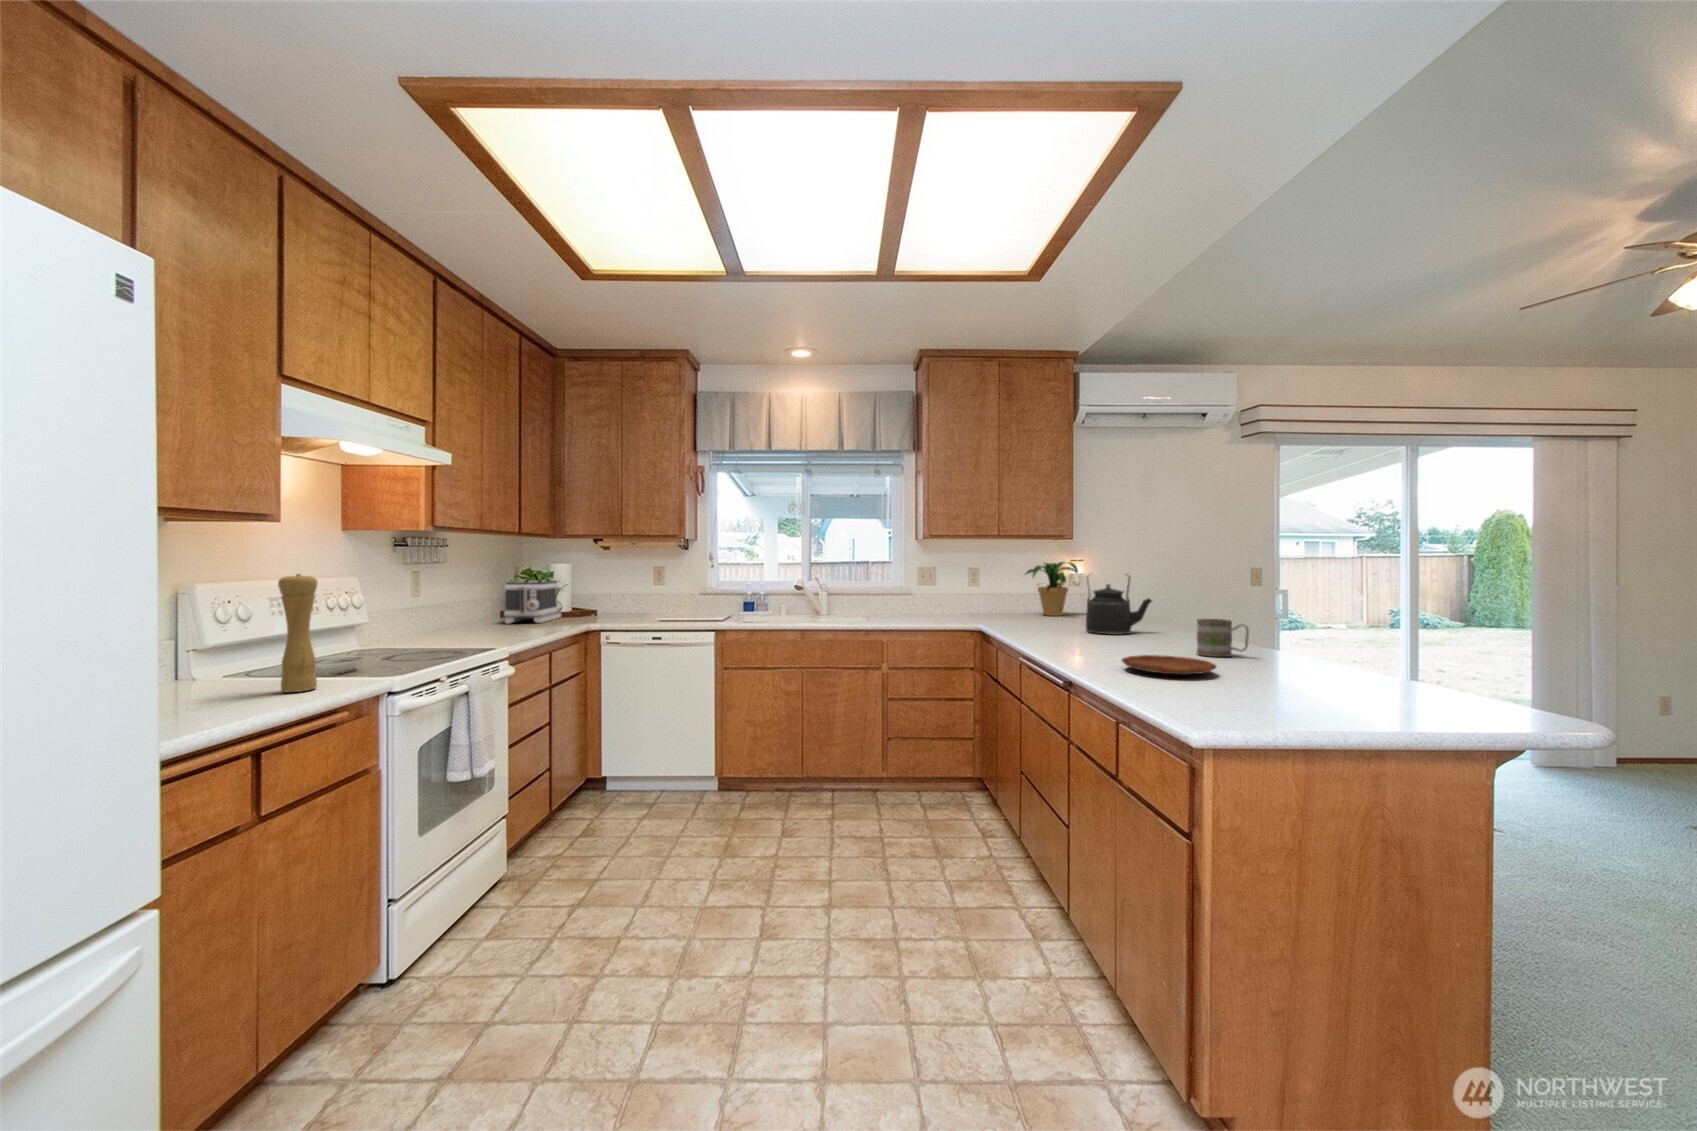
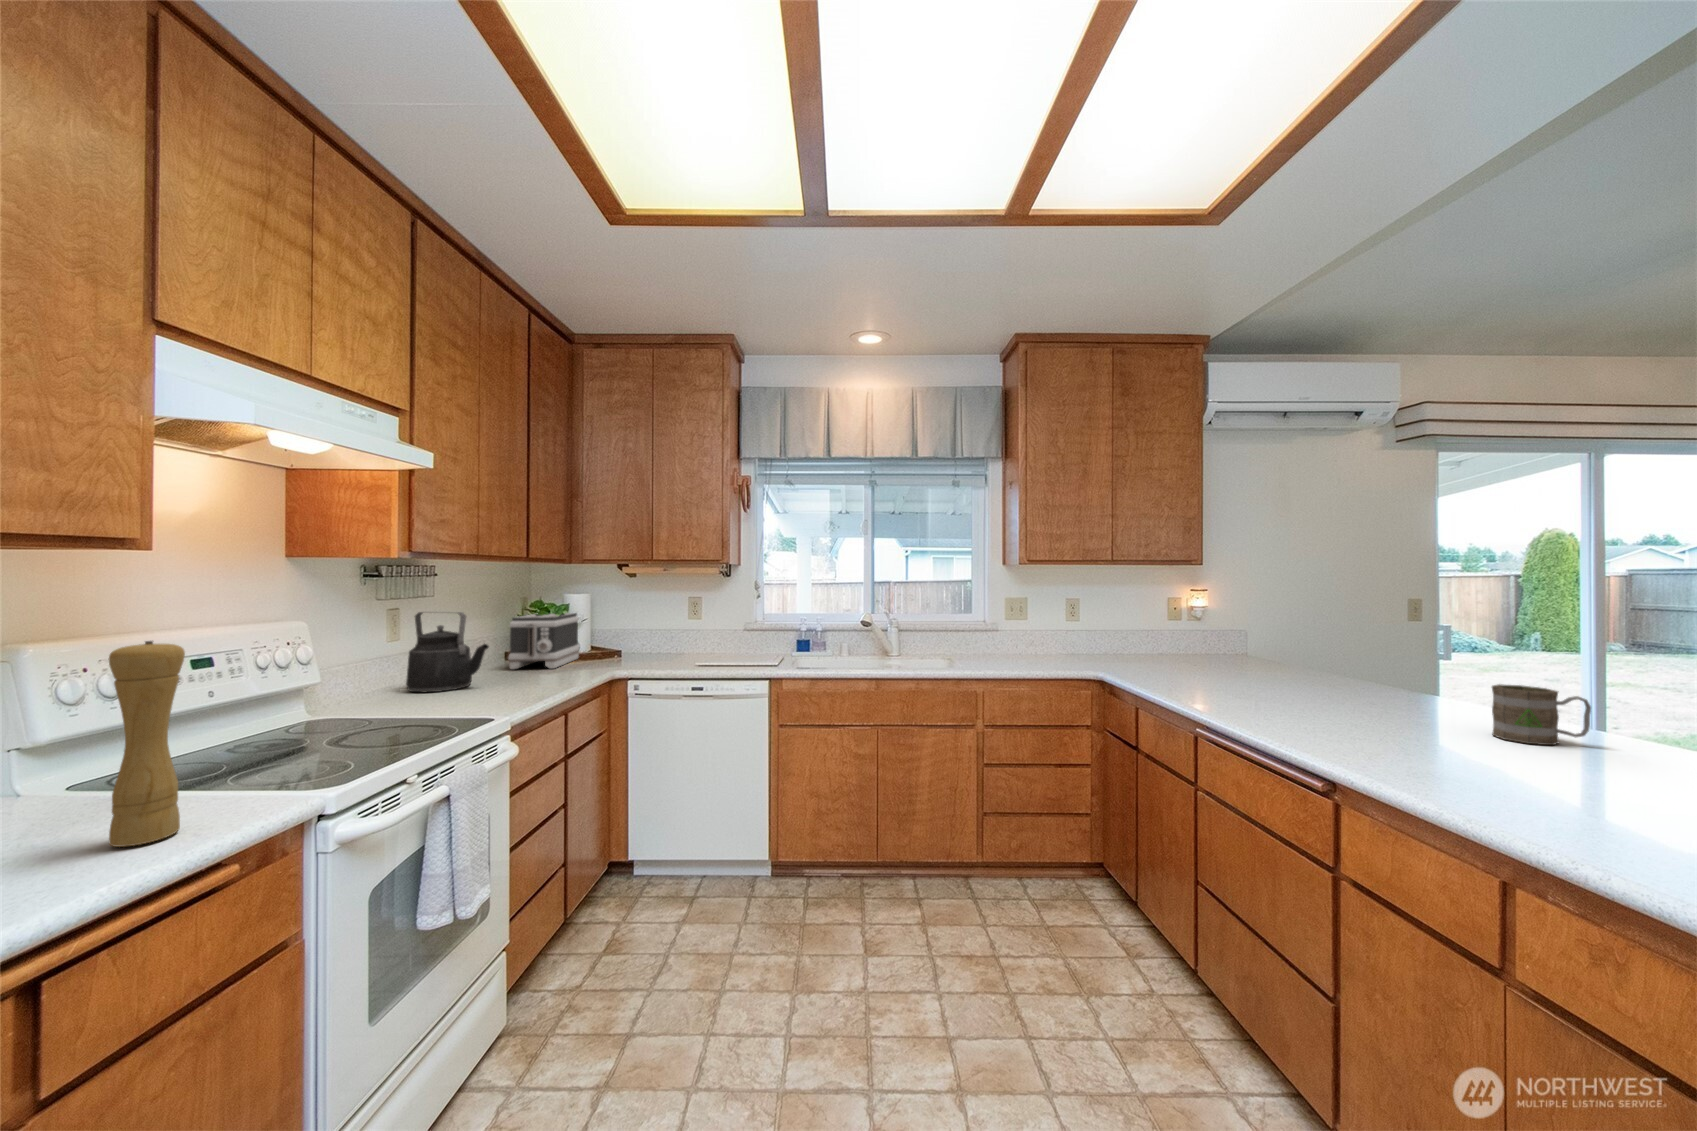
potted plant: present [1024,562,1078,616] -> none [1130,590,1205,656]
kettle: present [1086,576,1152,635] -> present [406,612,489,692]
tray: present [1122,655,1216,675] -> none [1441,749,1640,798]

